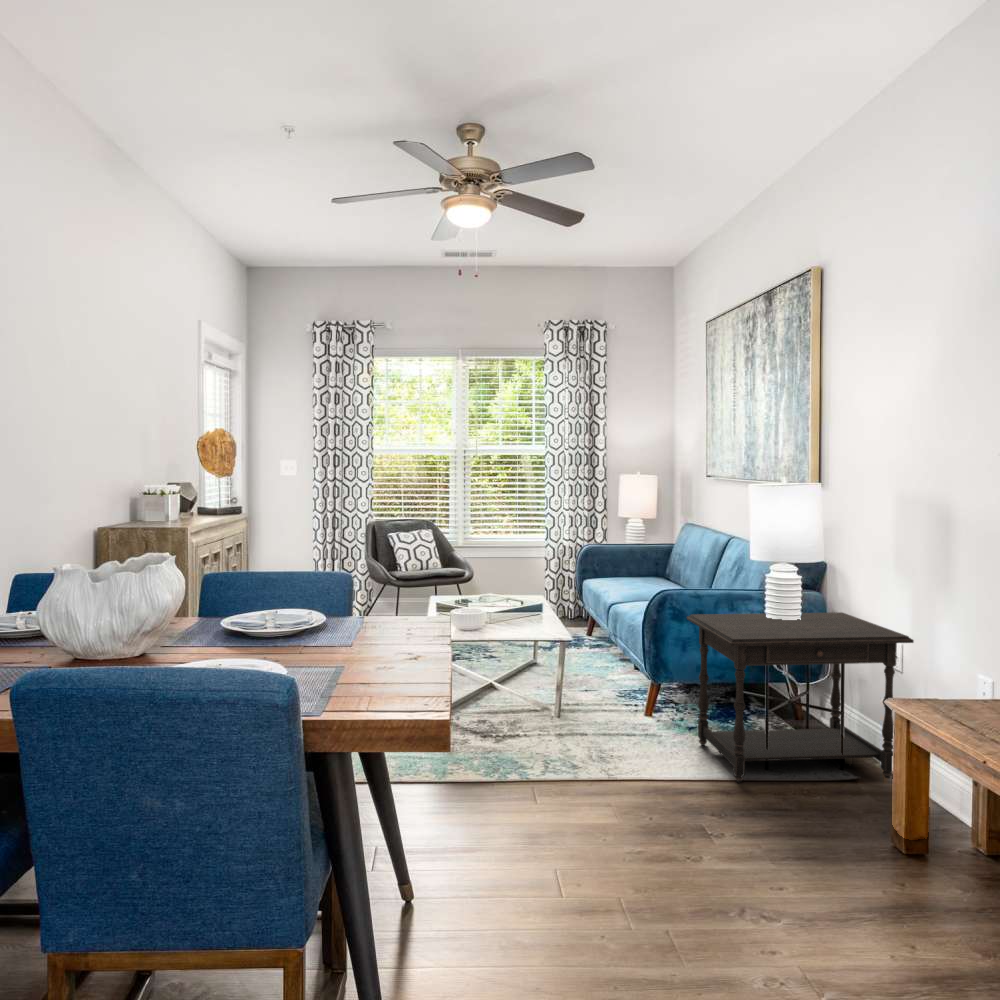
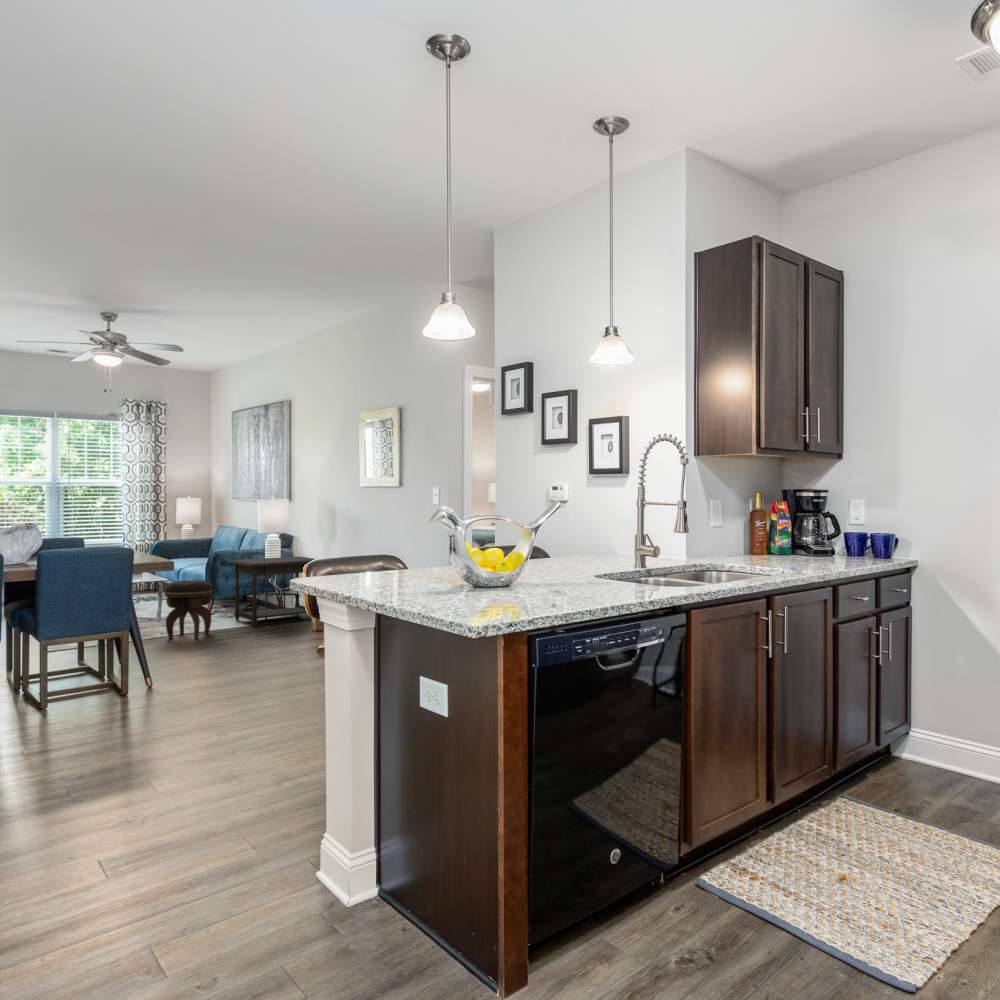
footstool: none [541,666,644,815] -> present [164,580,213,639]

